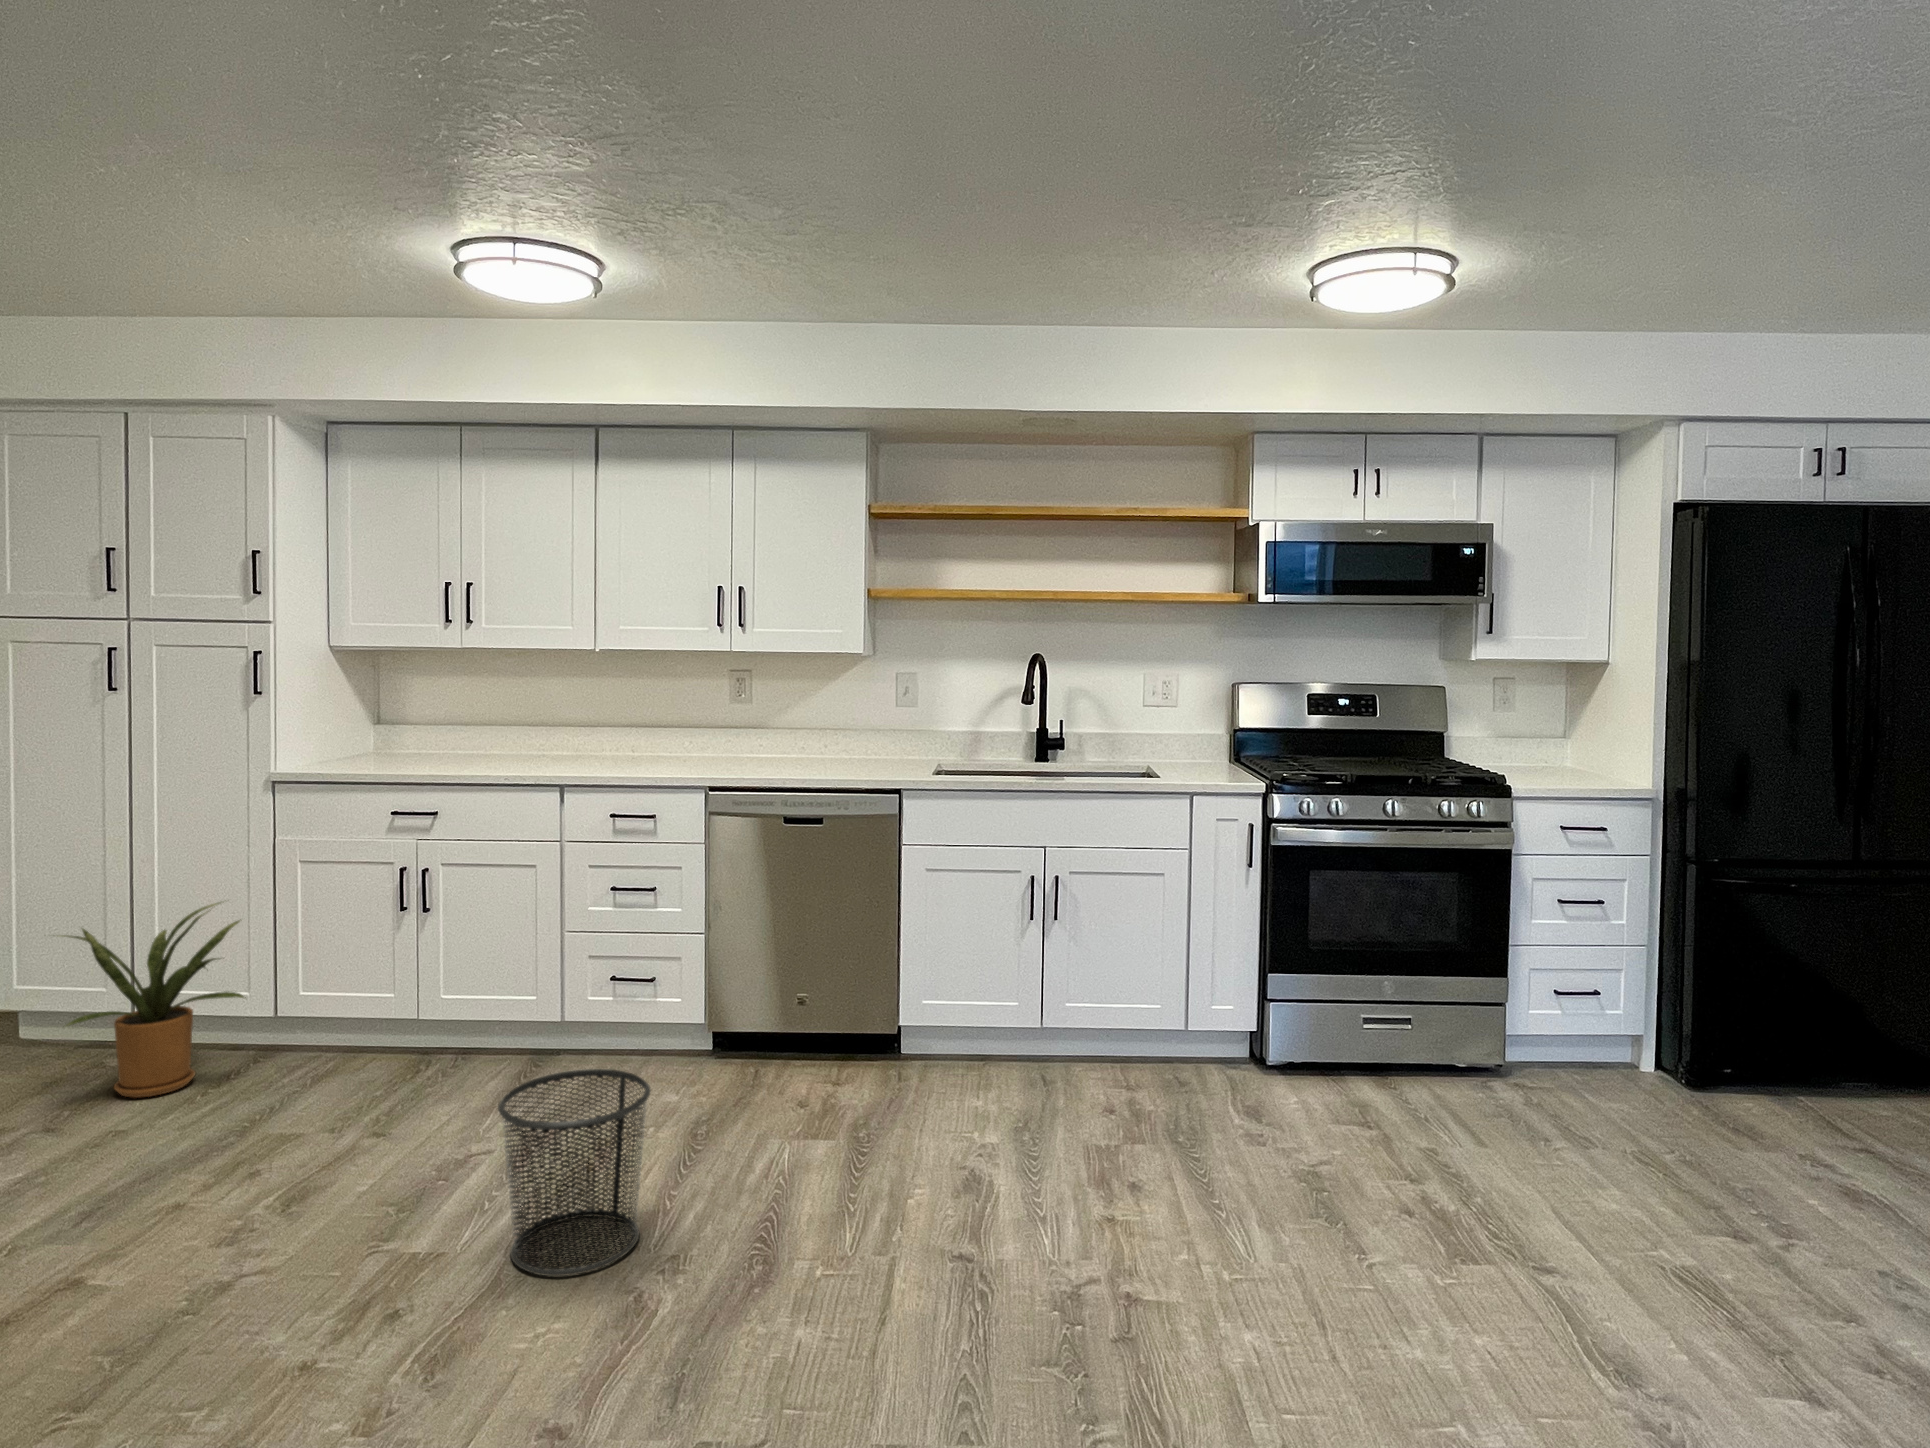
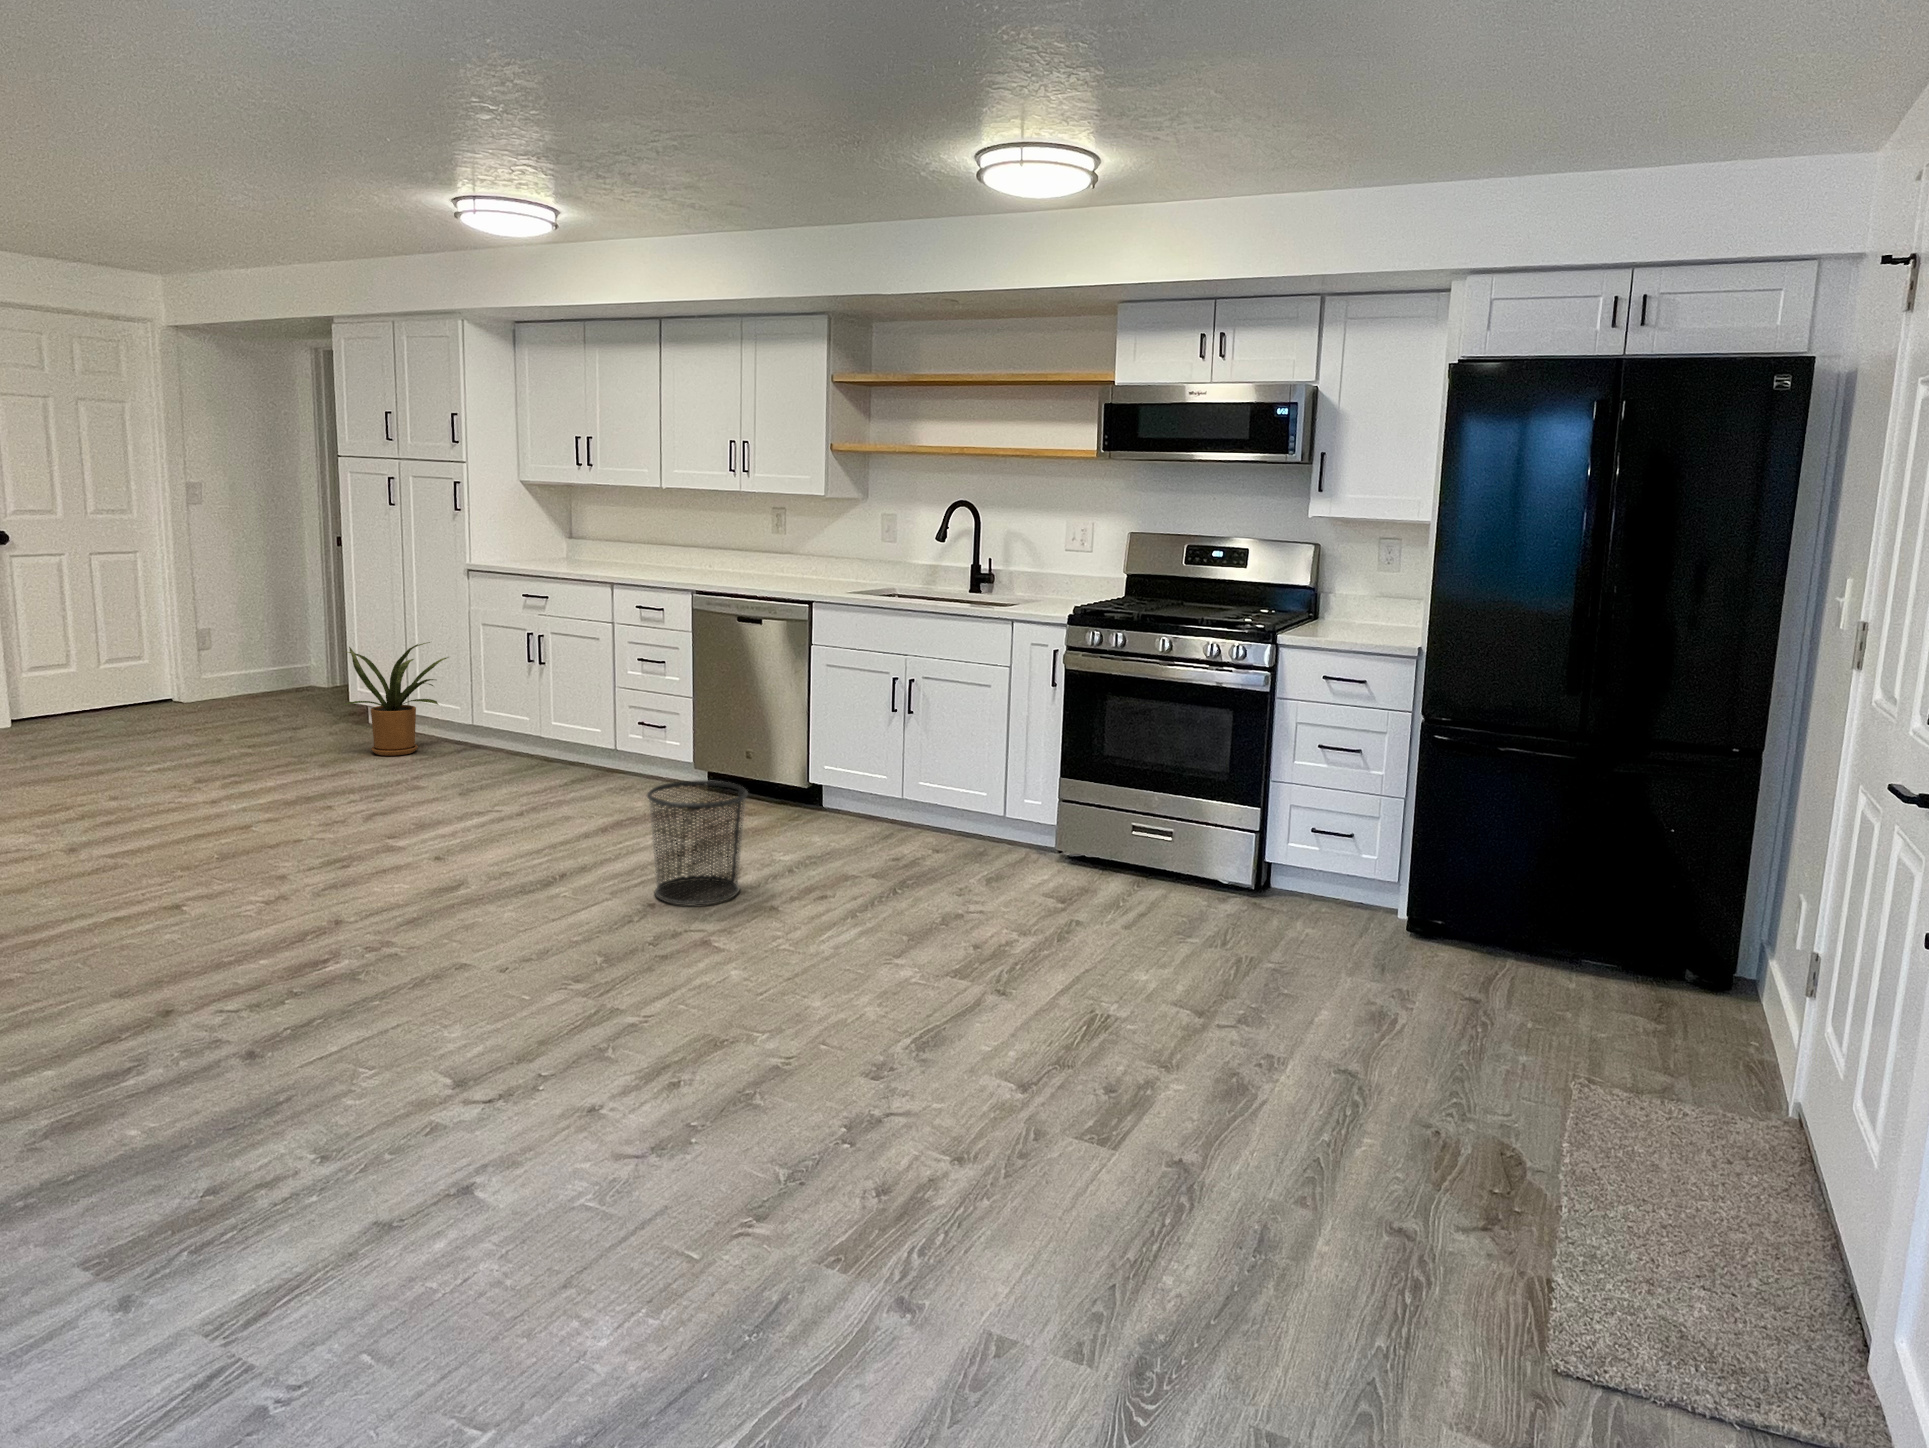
waste bin: present [498,1069,651,1276] -> present [647,780,748,905]

